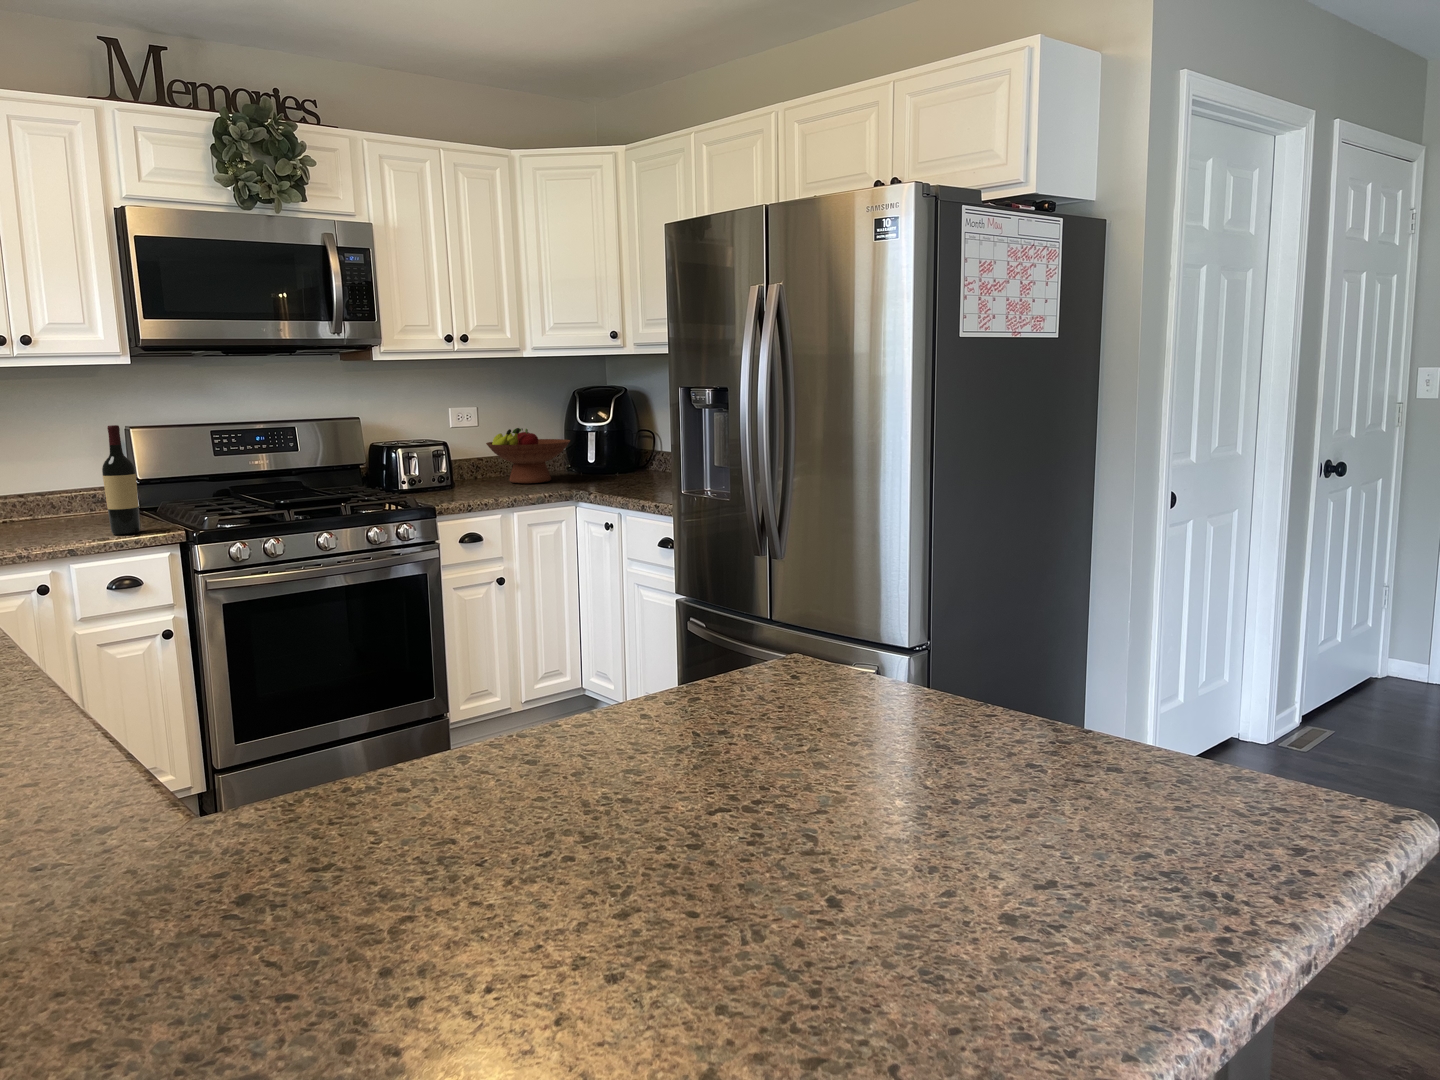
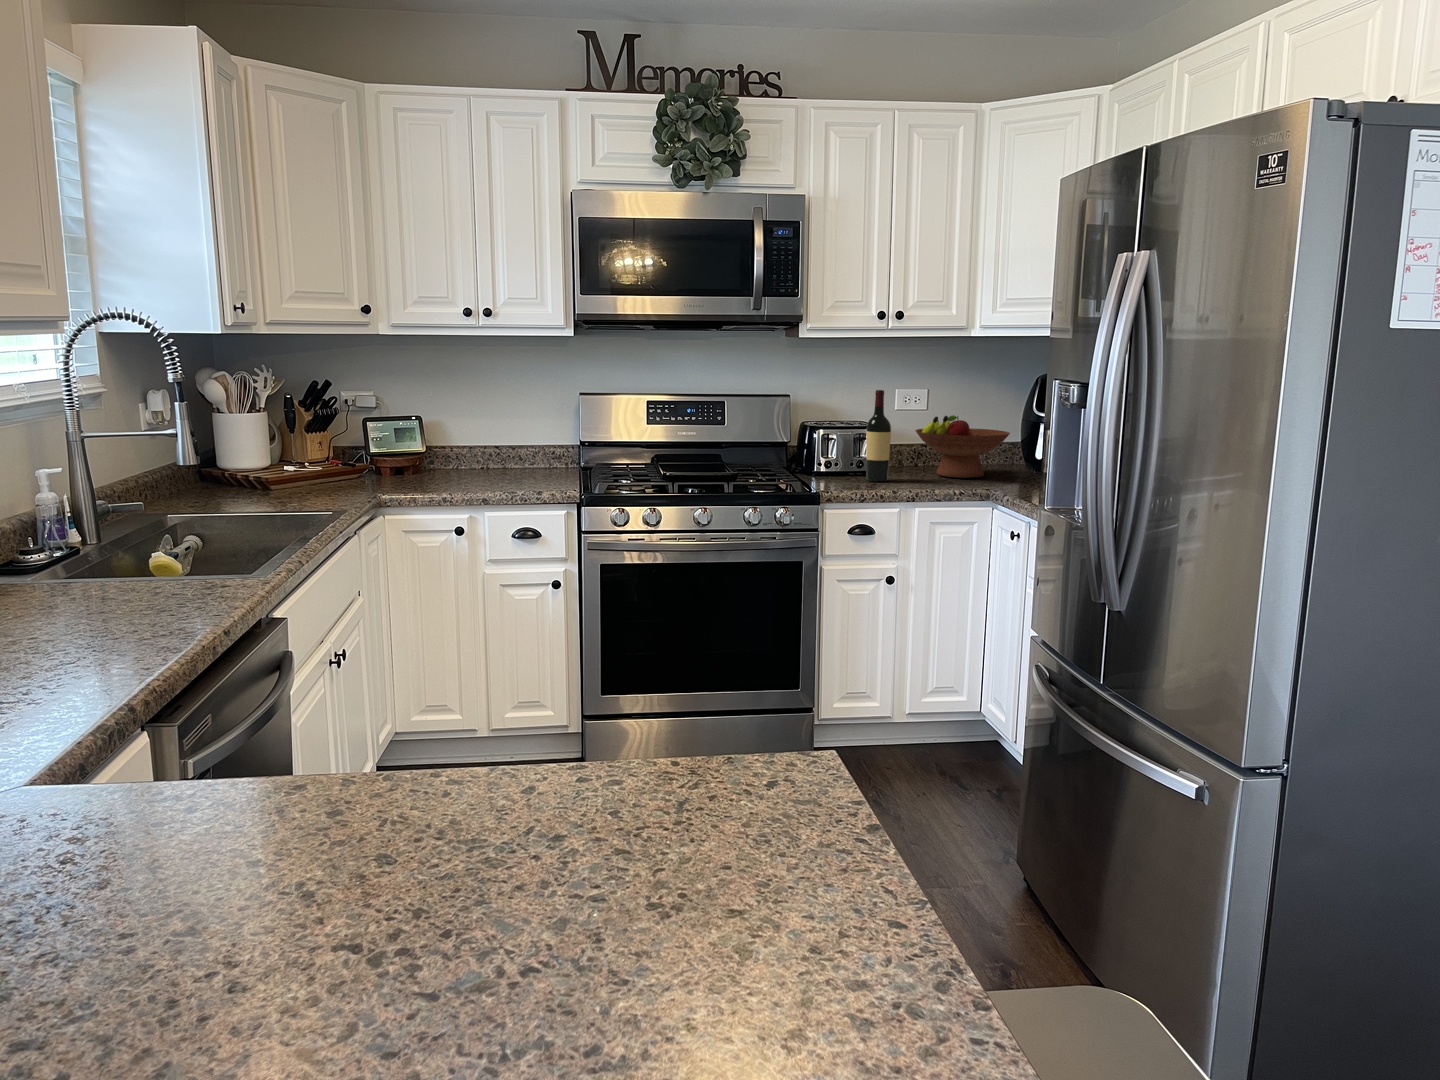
wine bottle: present [102,425,140,535] -> present [866,390,891,482]

